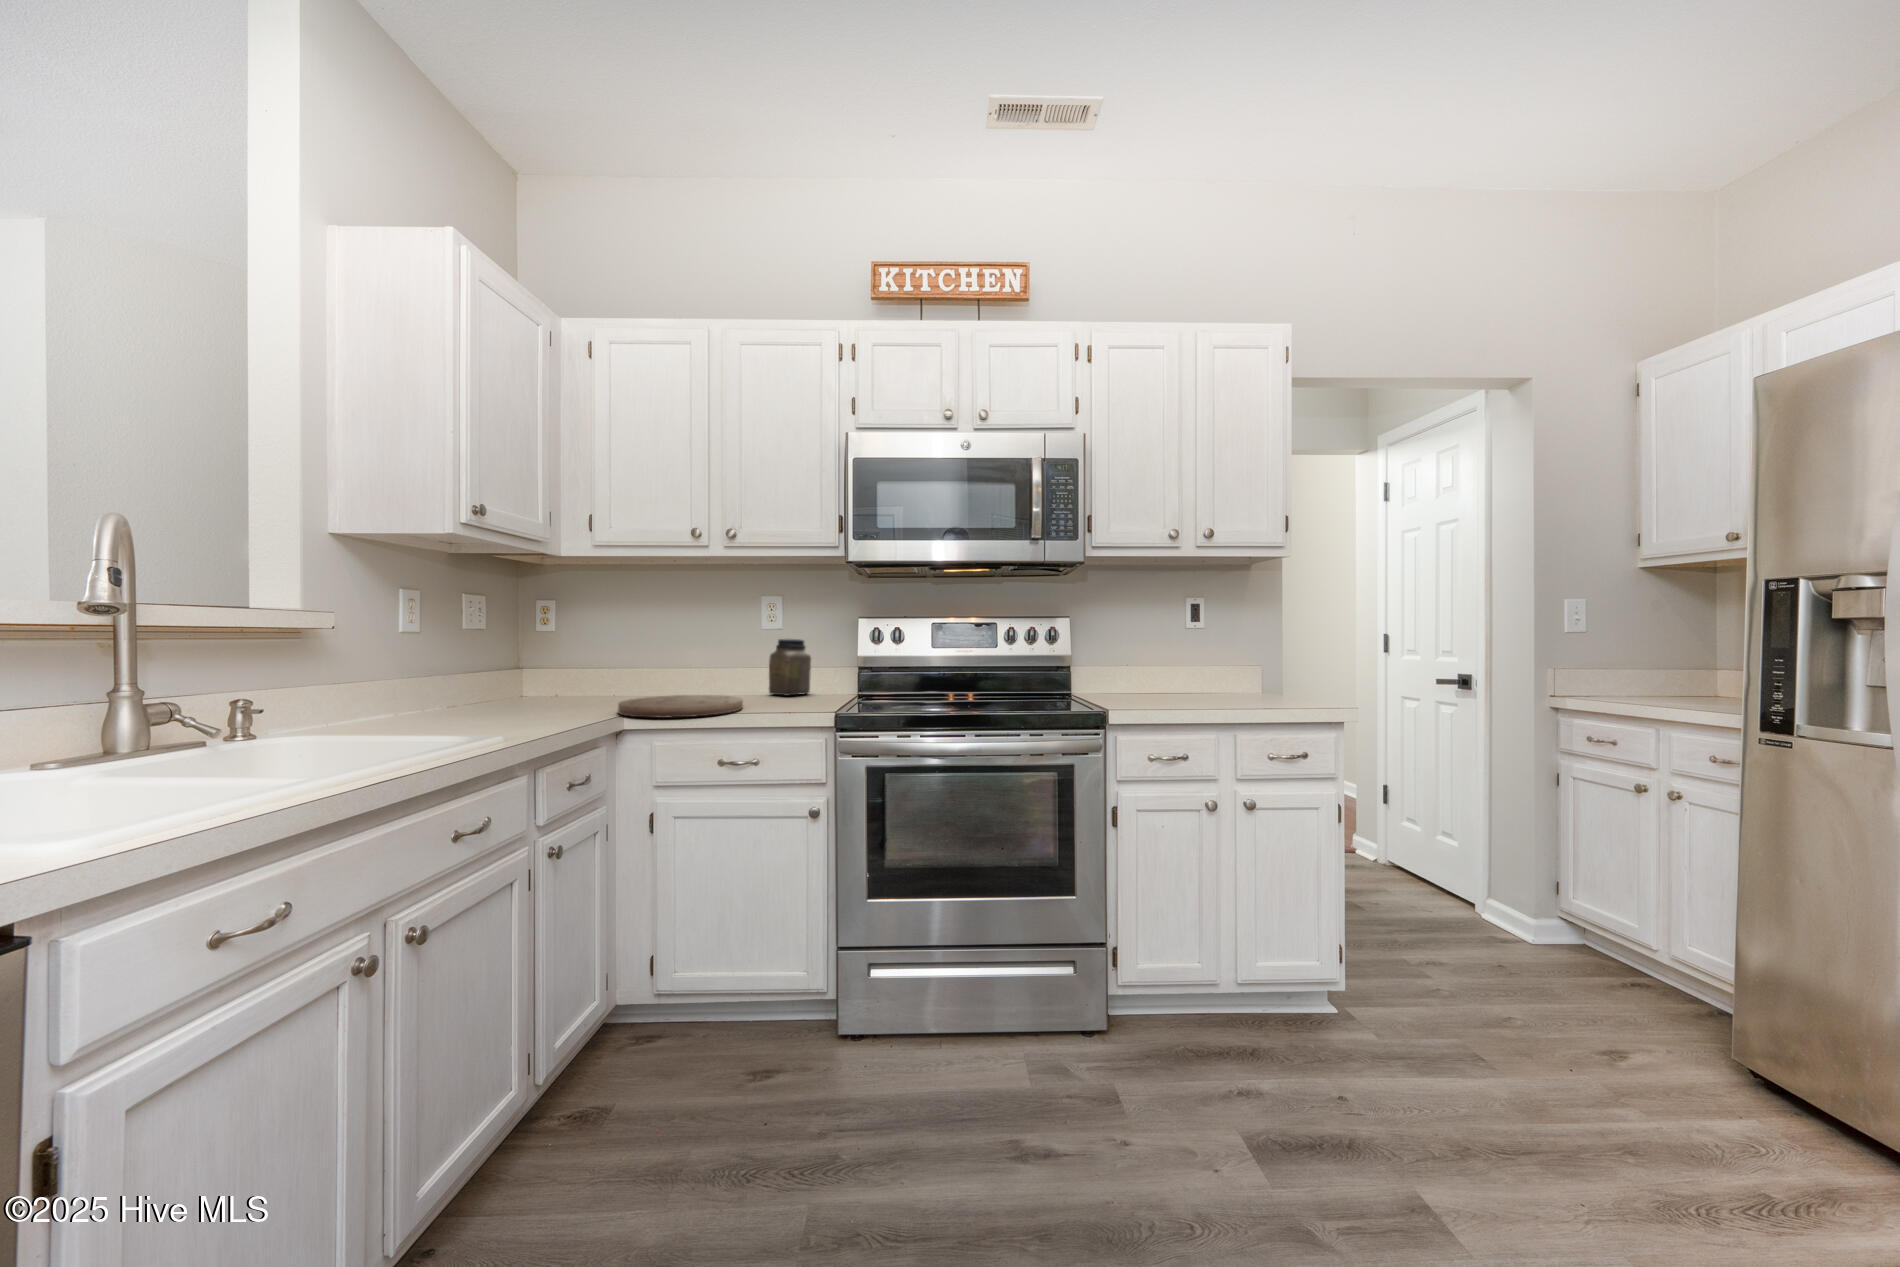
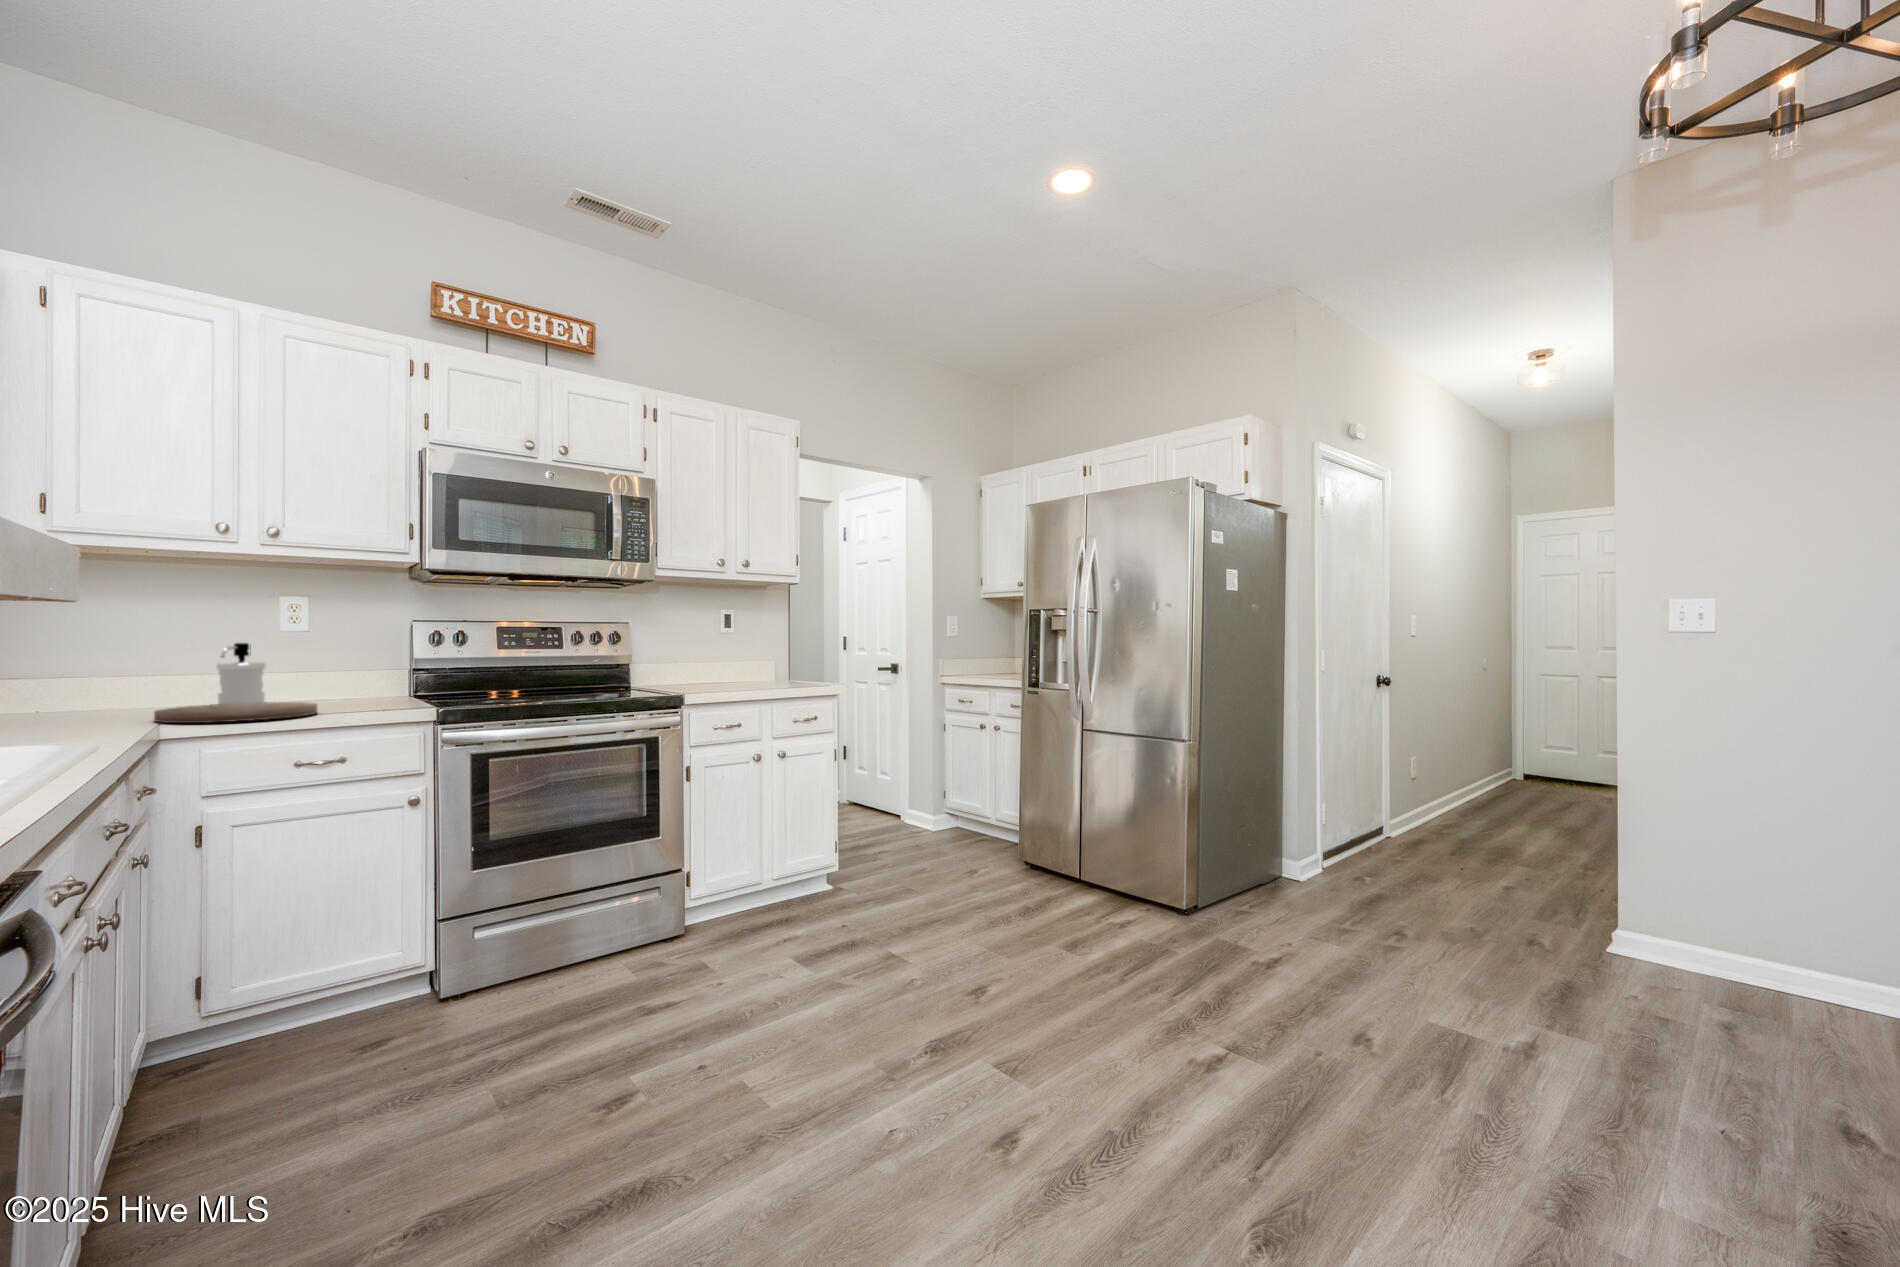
soap dispenser: none [702,637,744,693] -> present [217,643,265,704]
jar: present [769,639,811,695] -> none [310,644,363,702]

